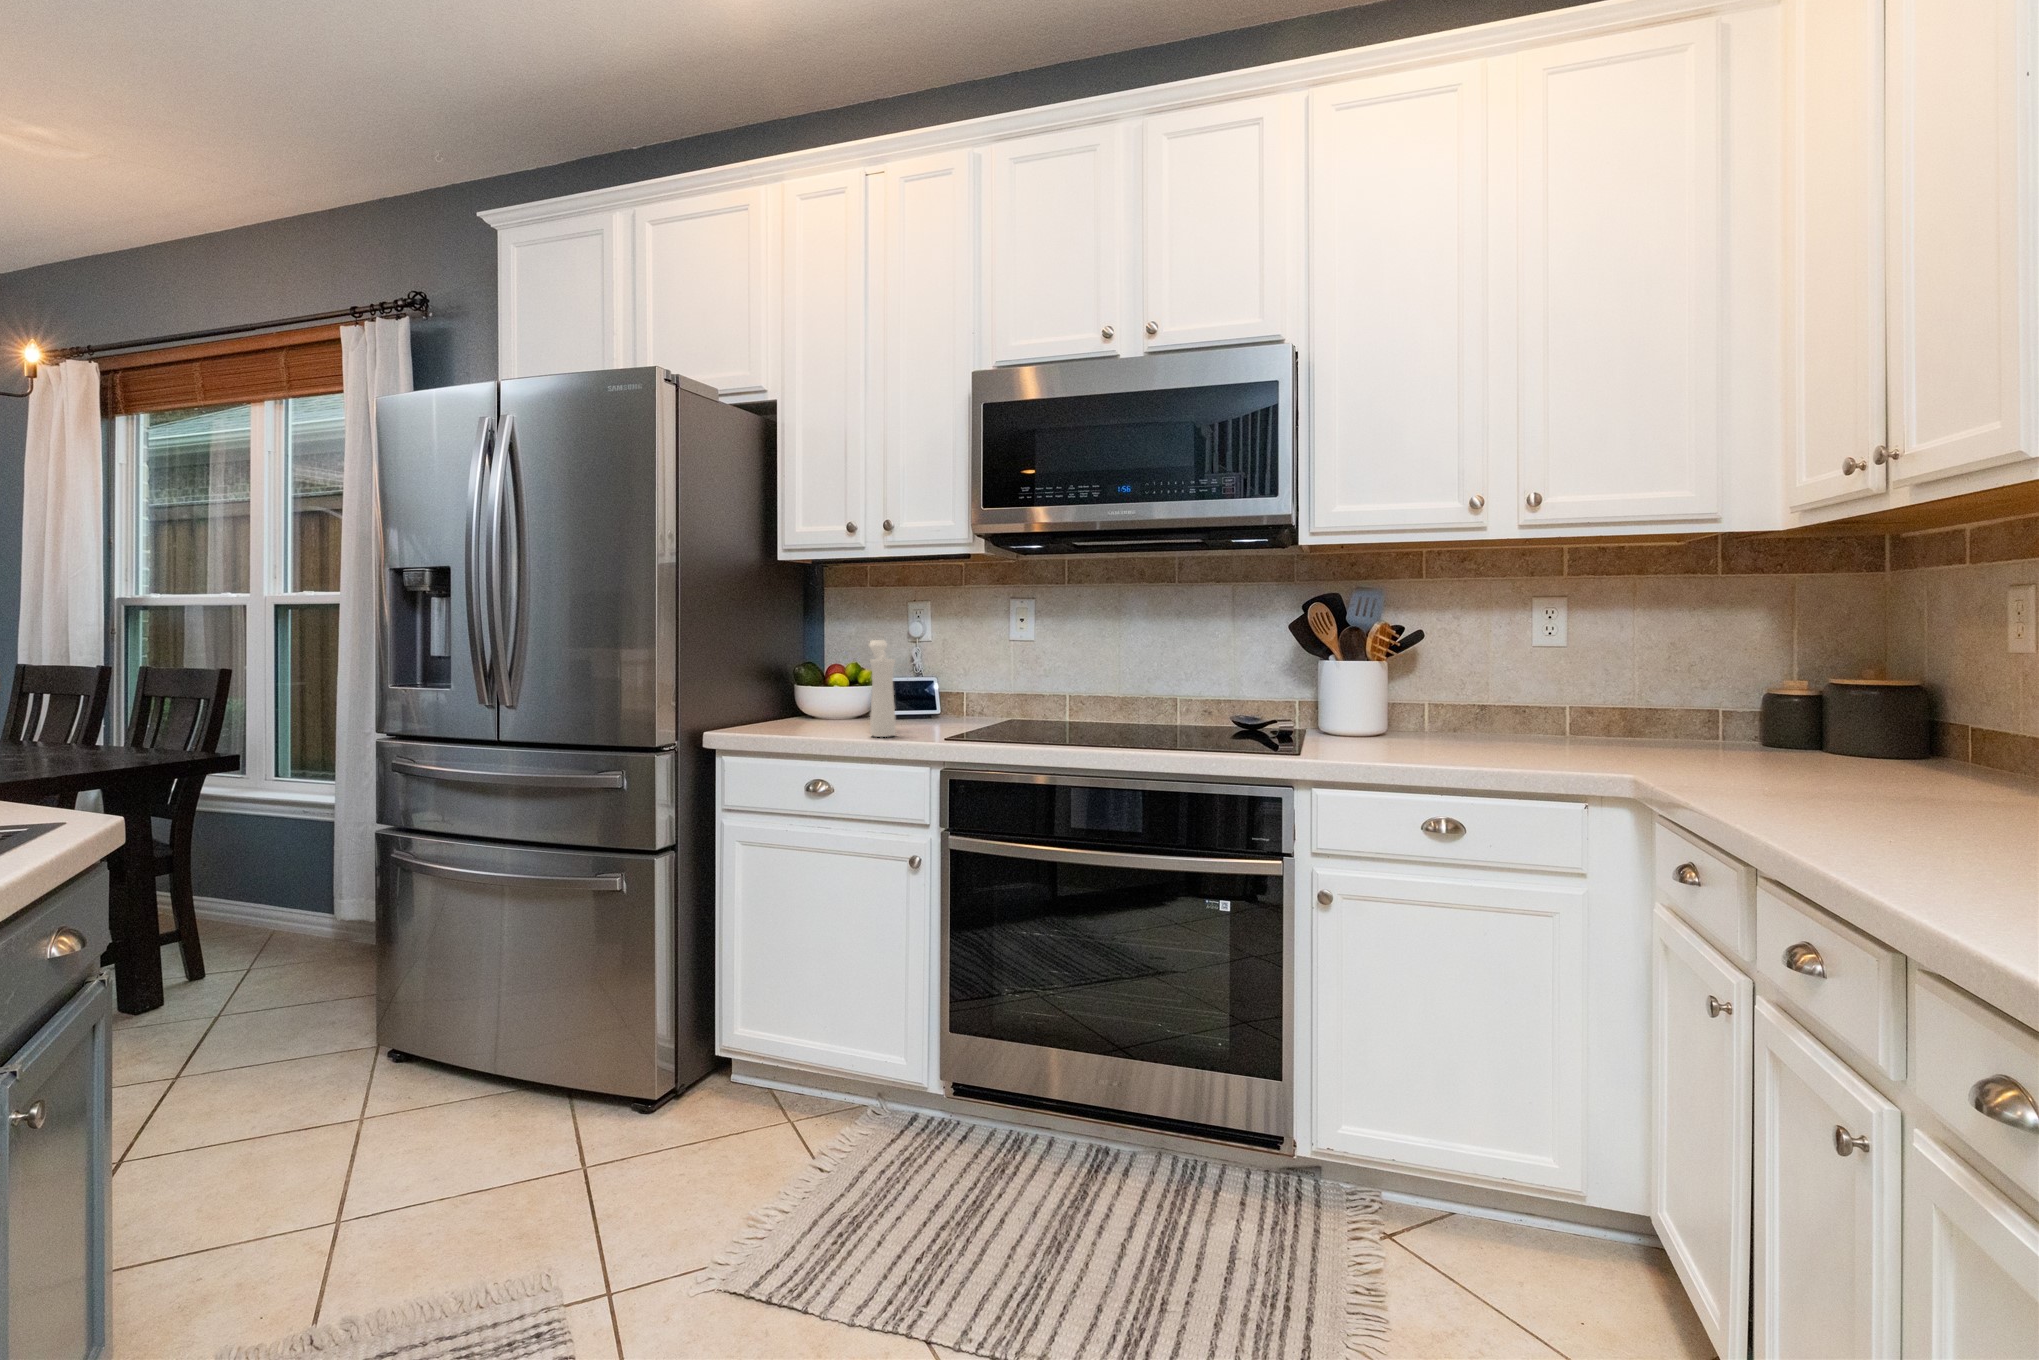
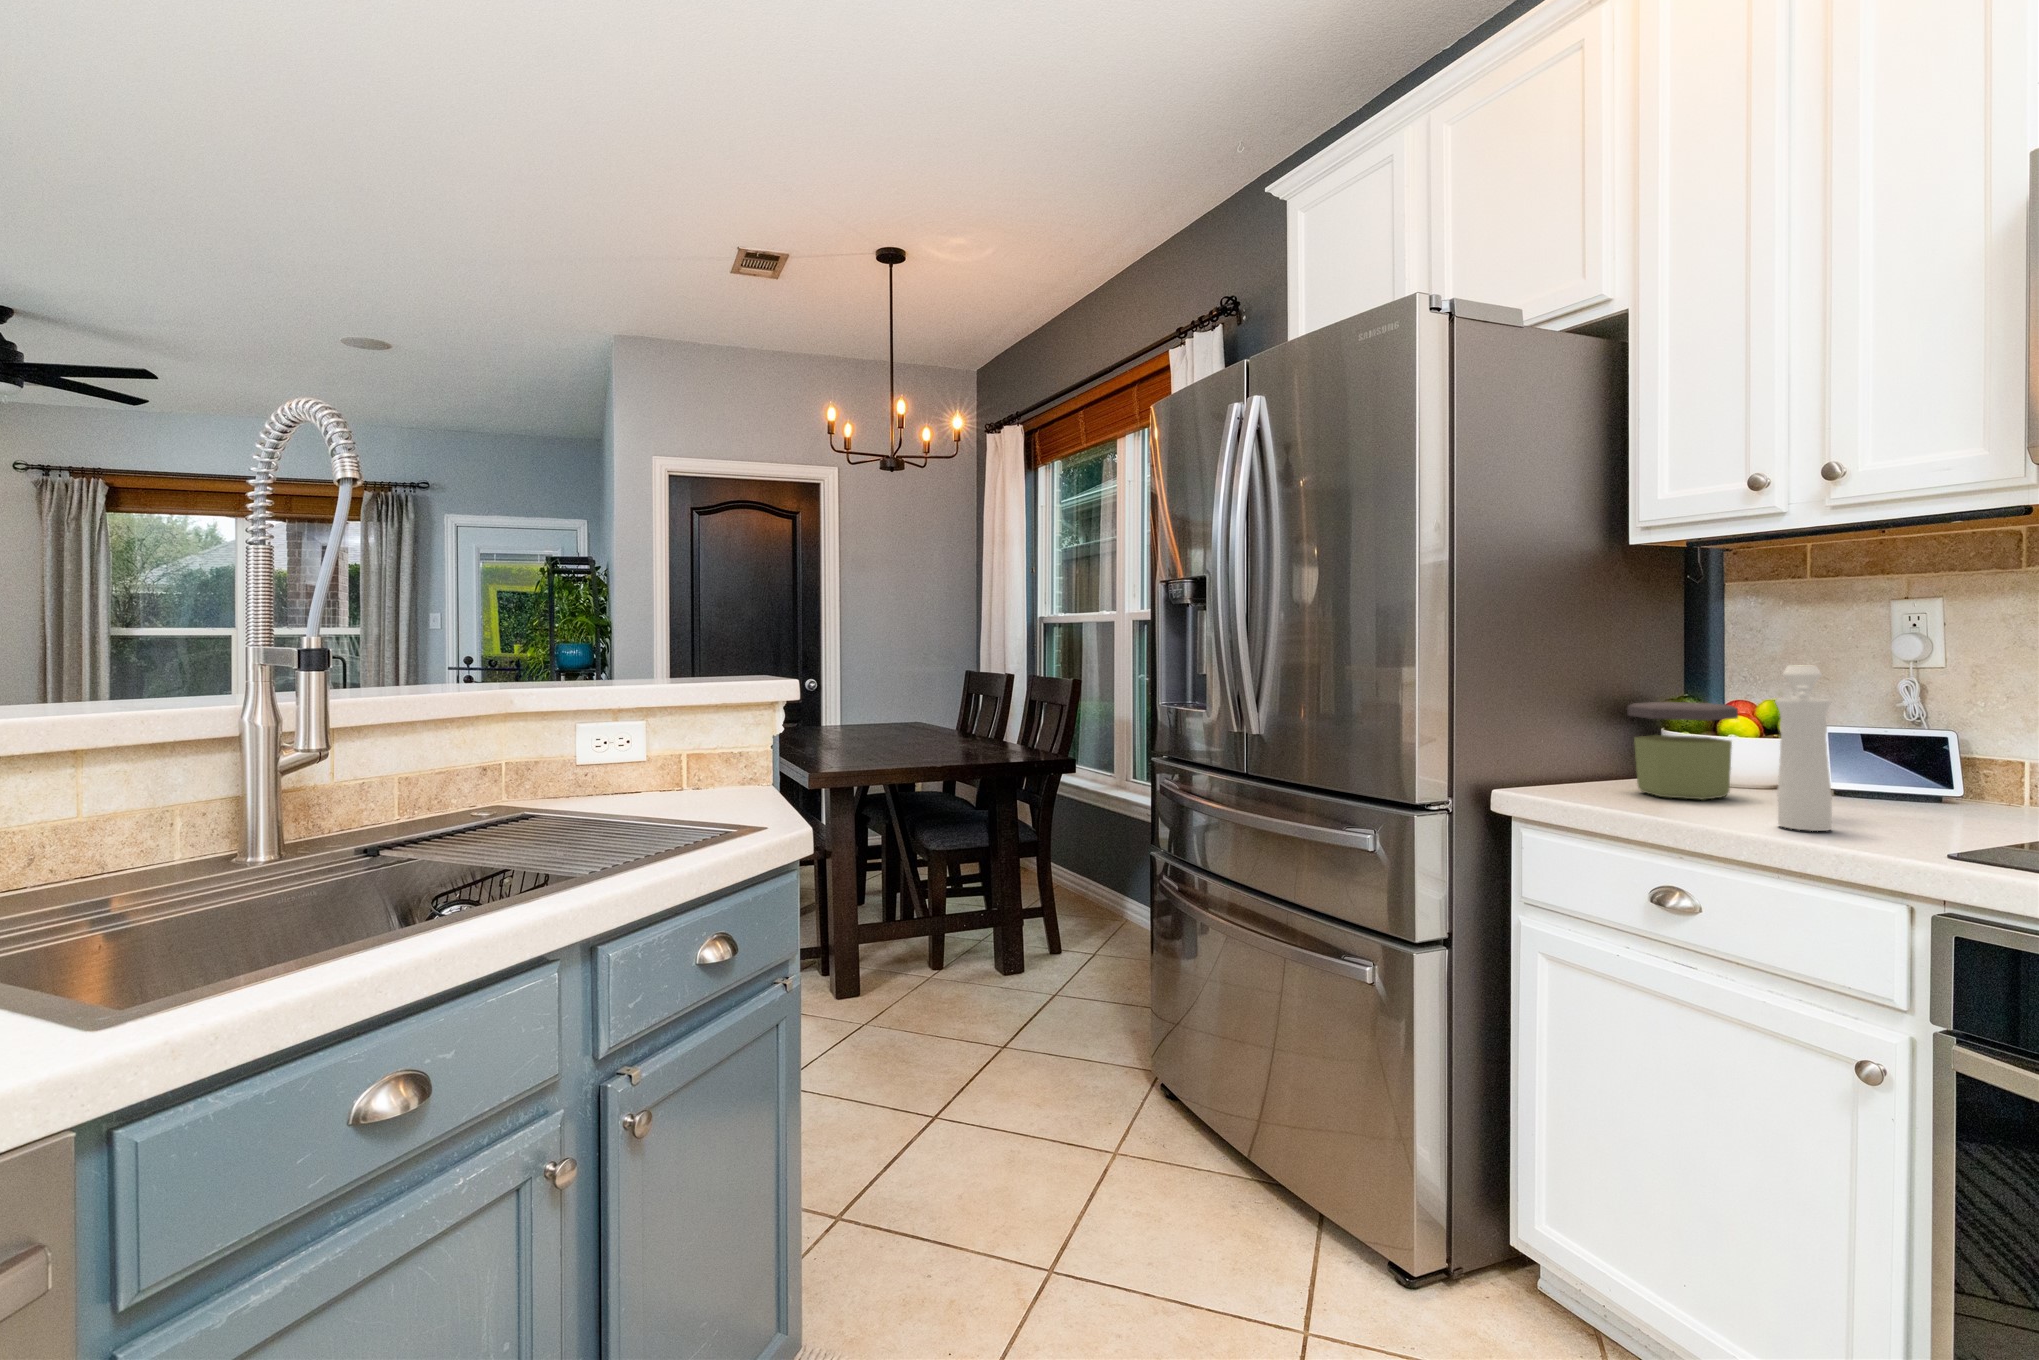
jar: none [782,666,842,728] -> present [1627,702,1738,800]

